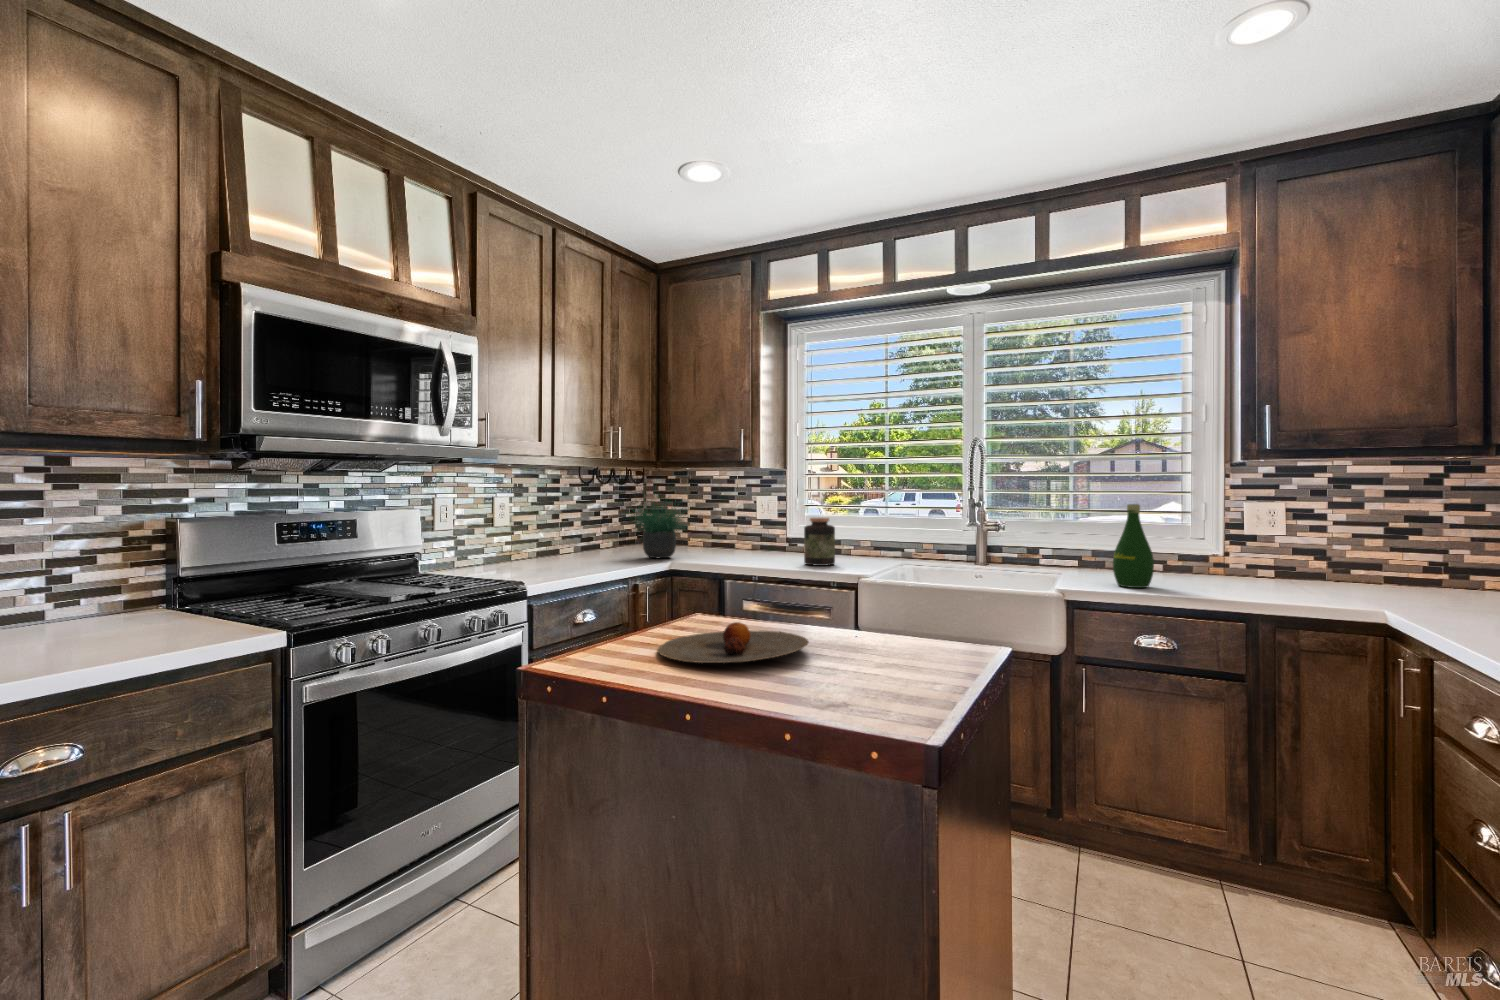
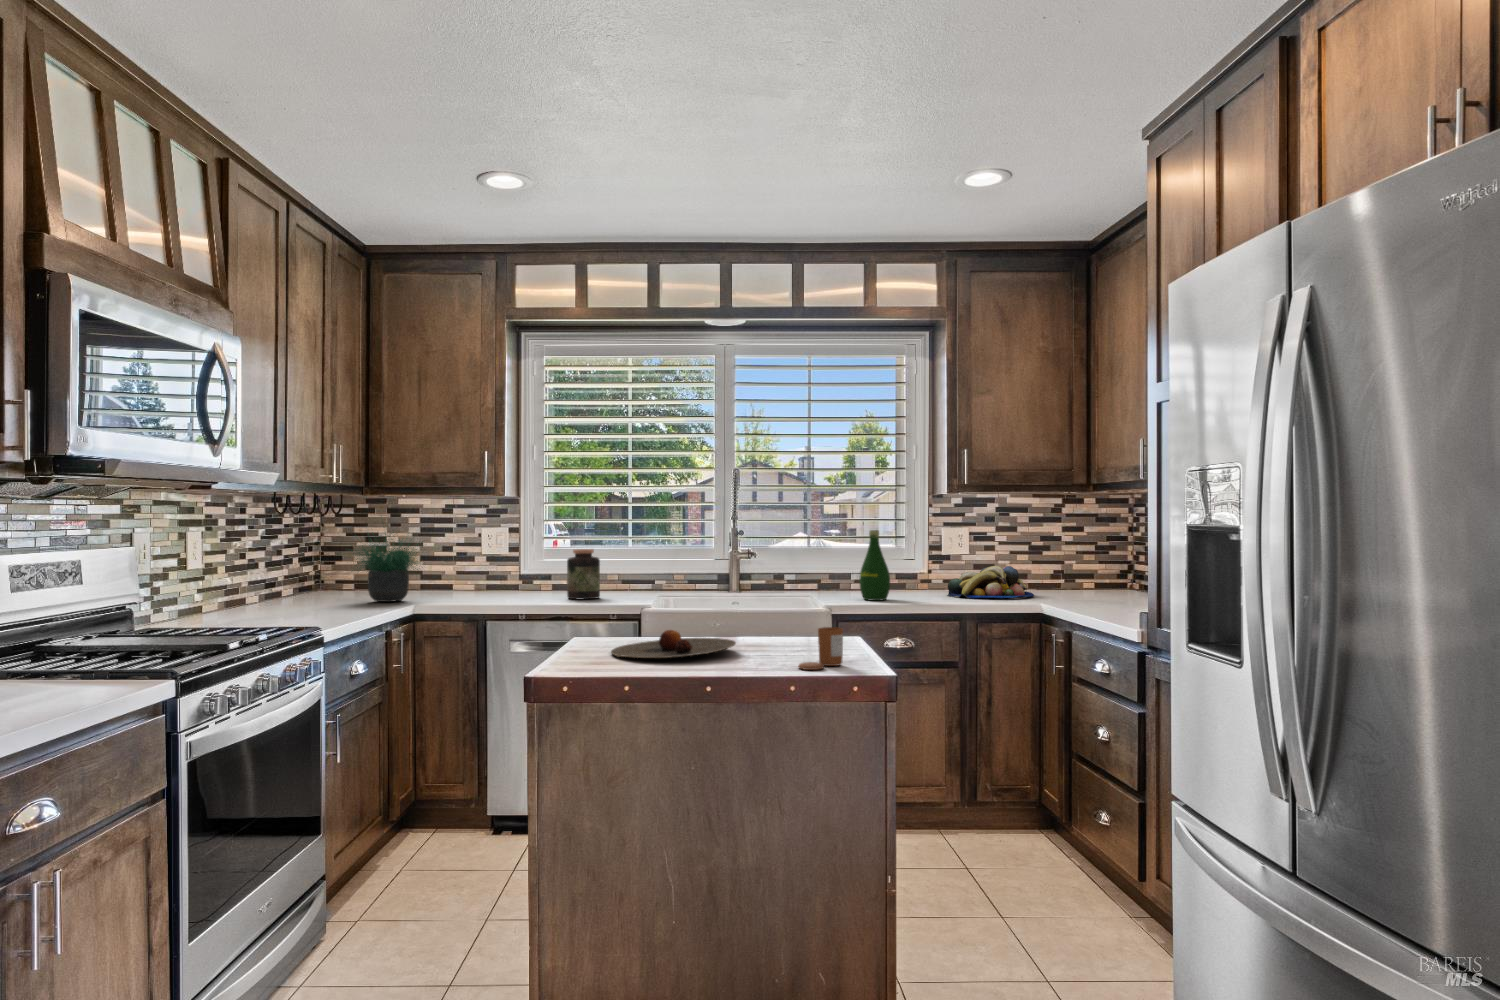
fruit bowl: none [1242,553,1383,597] -> present [947,566,1034,598]
candle: none [832,646,907,710] -> present [798,627,843,670]

